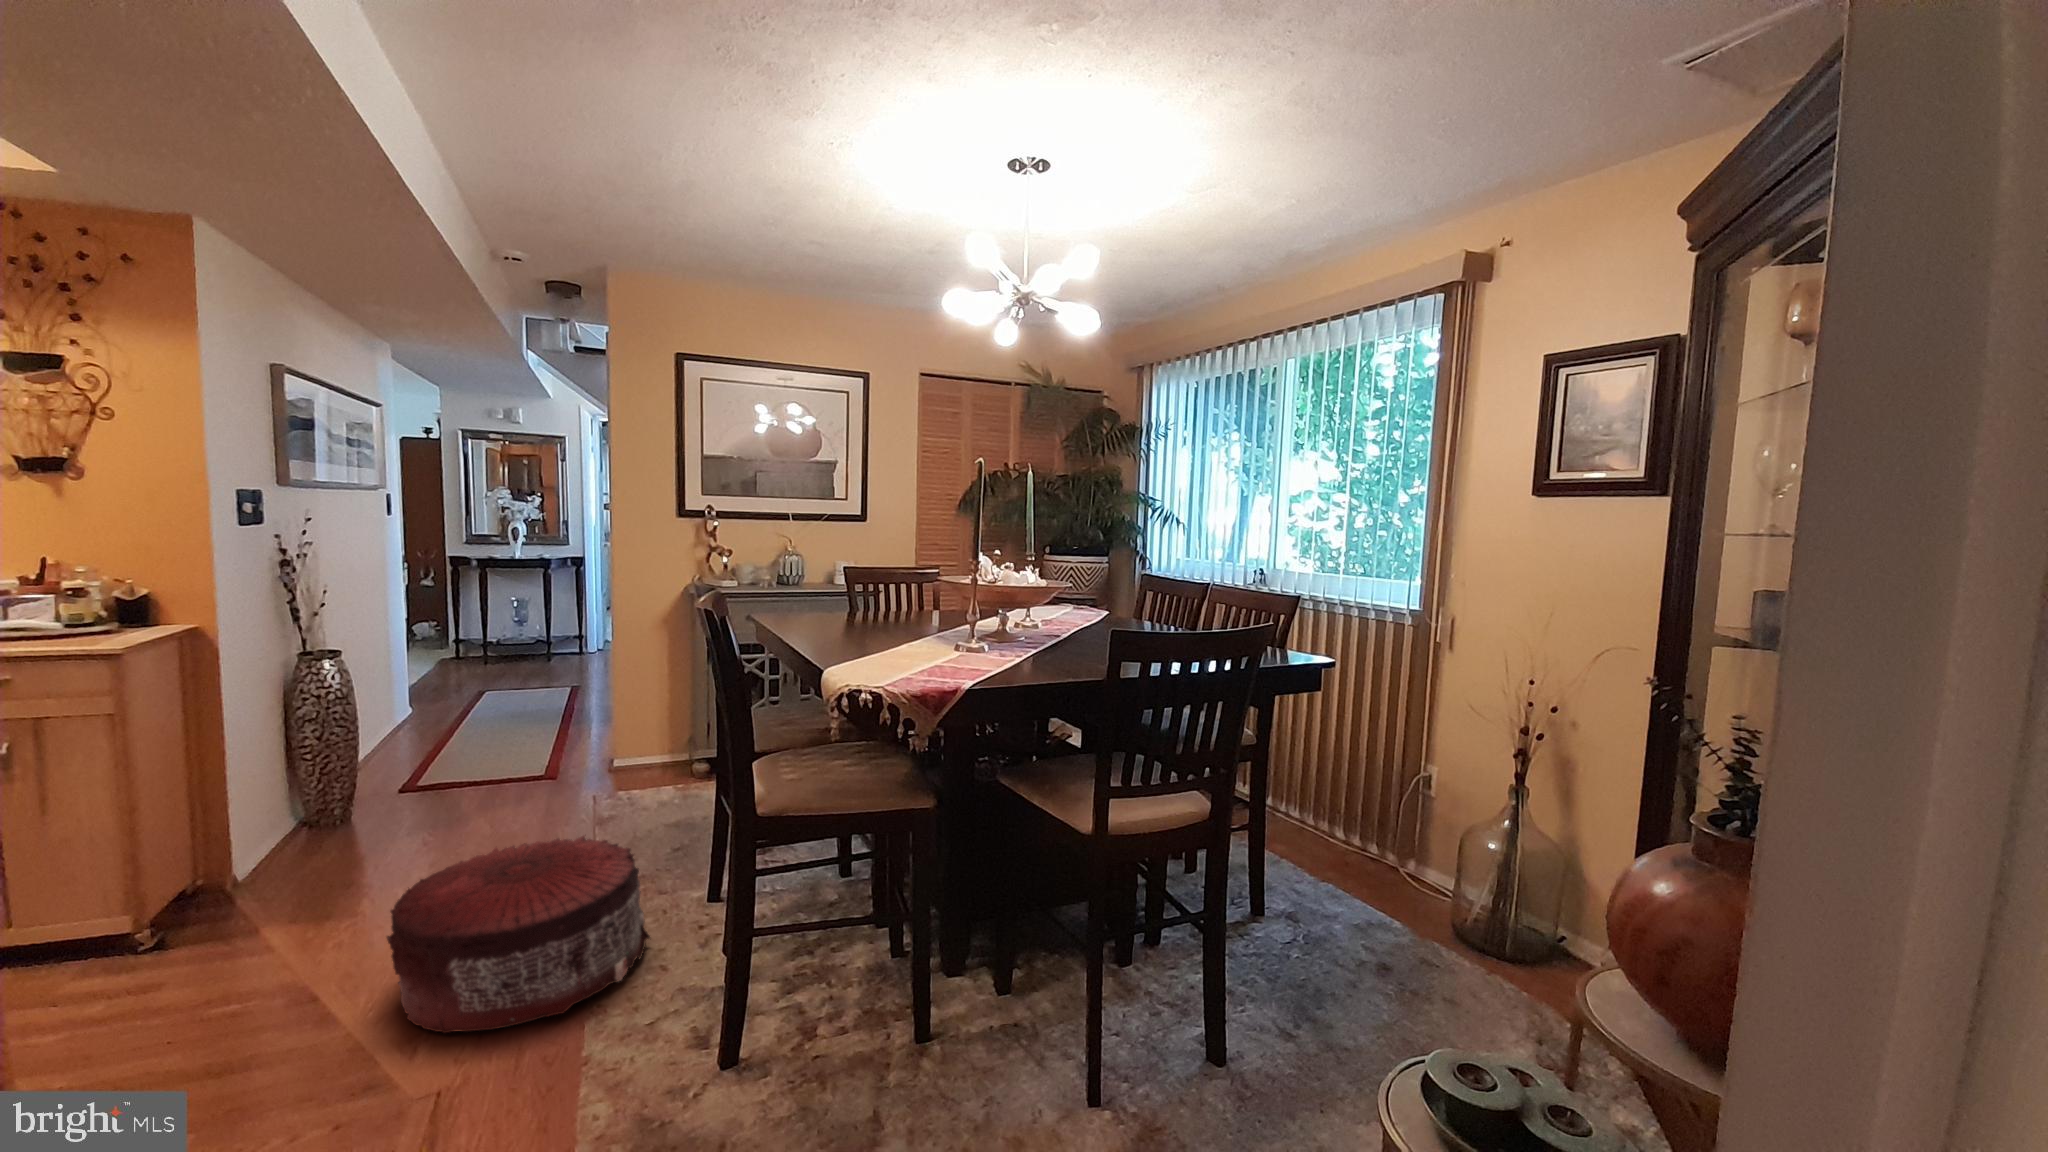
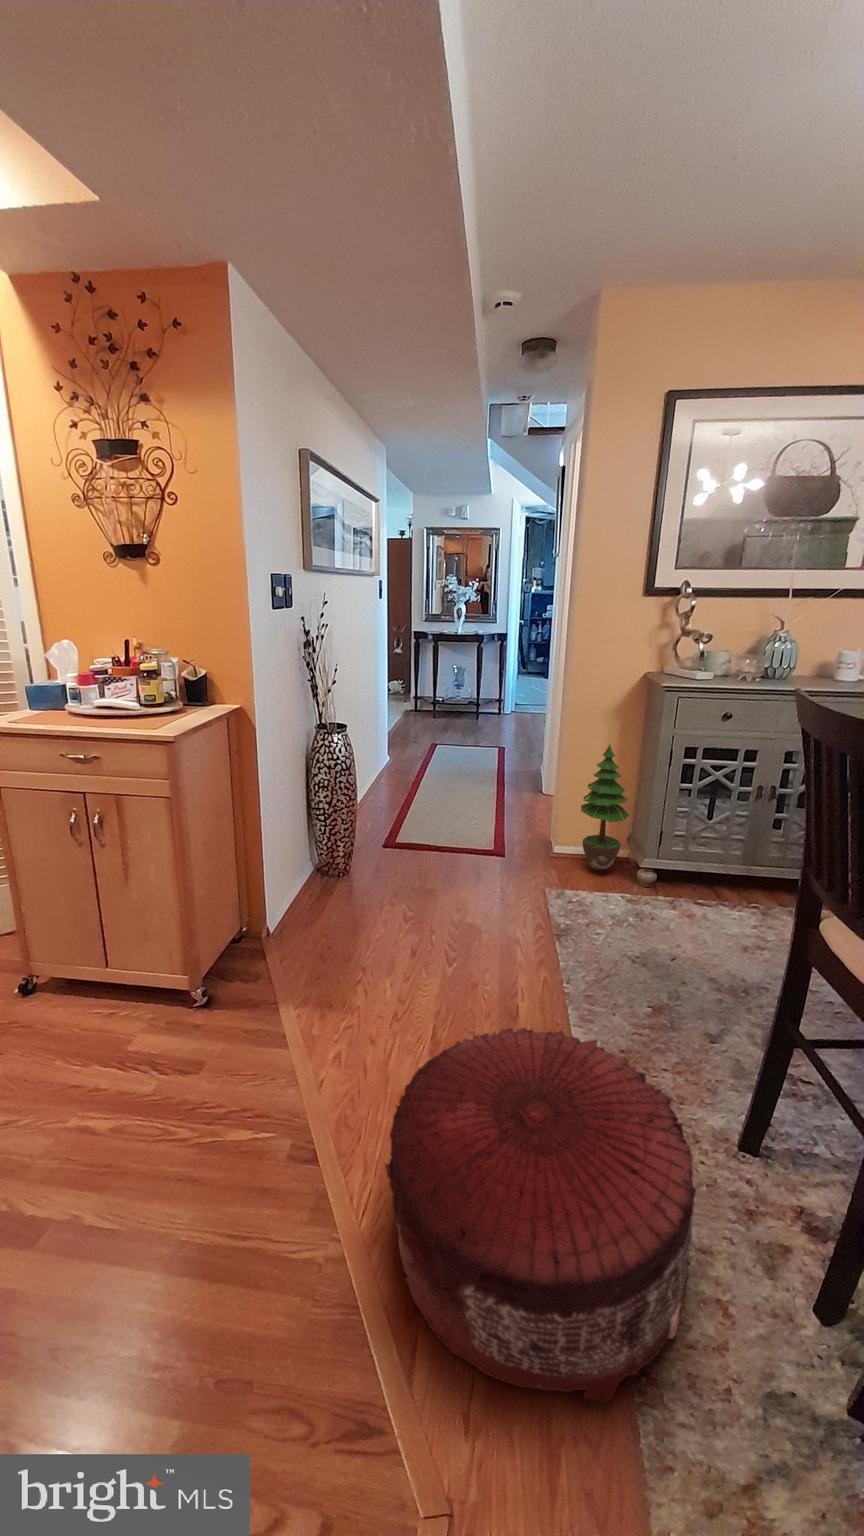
potted tree: none [631,646,681,772] -> present [581,745,629,870]

